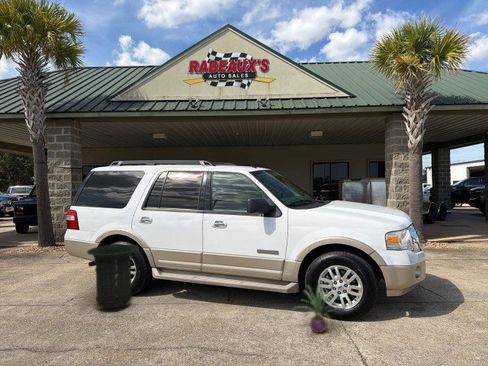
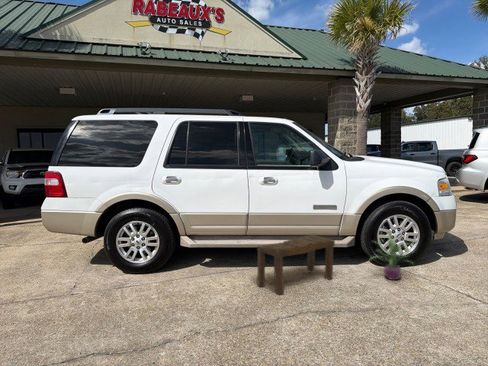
trash can: present [87,244,138,312] -> none [114,209,177,291]
bench: none [191,278,262,331] -> present [257,235,335,295]

